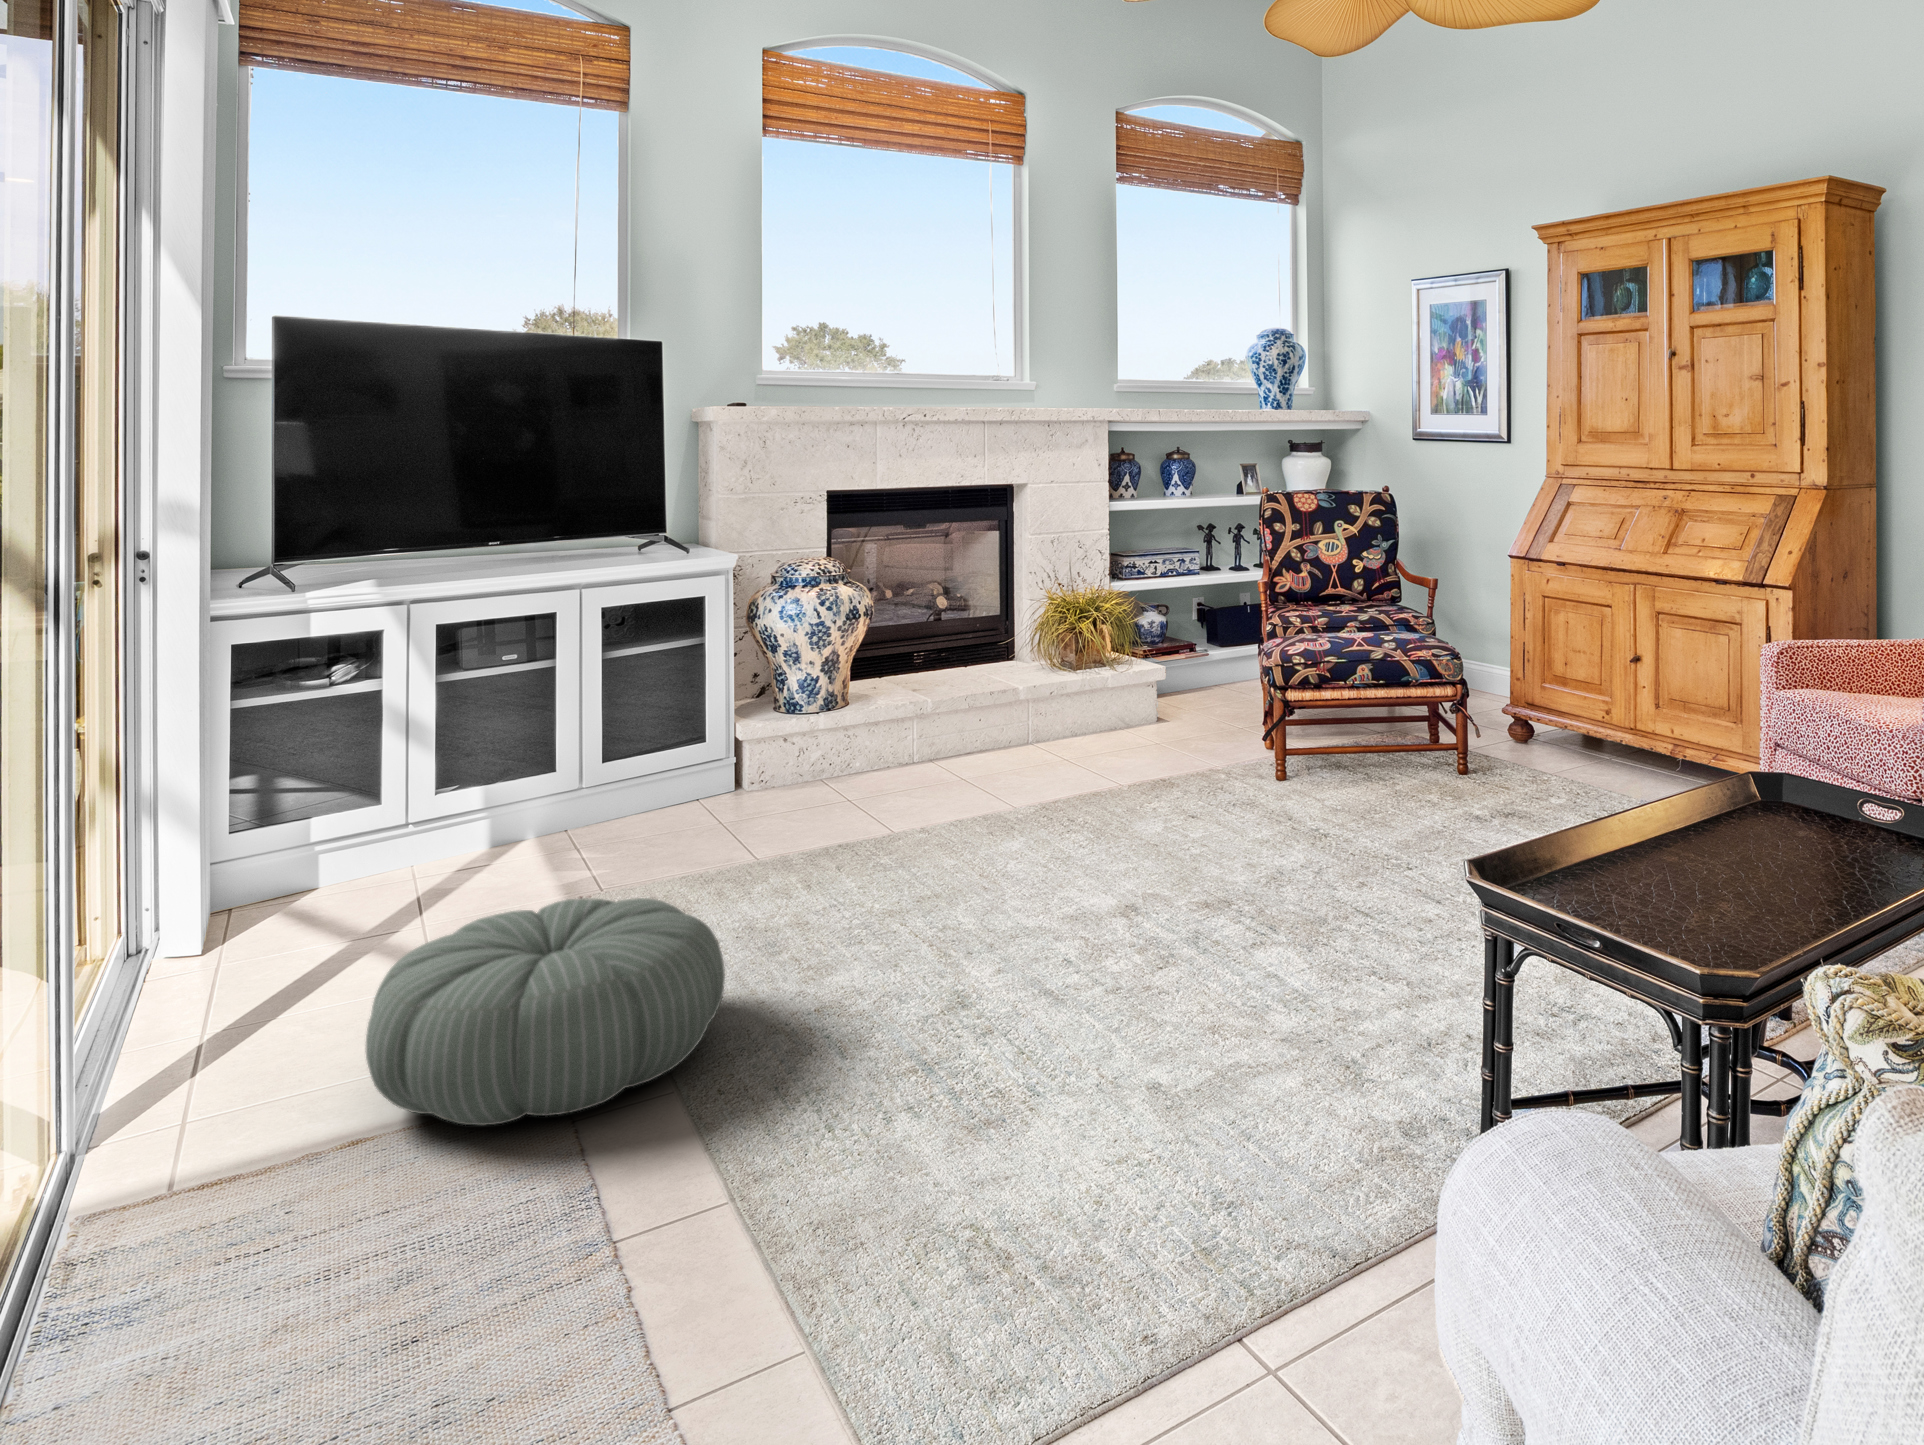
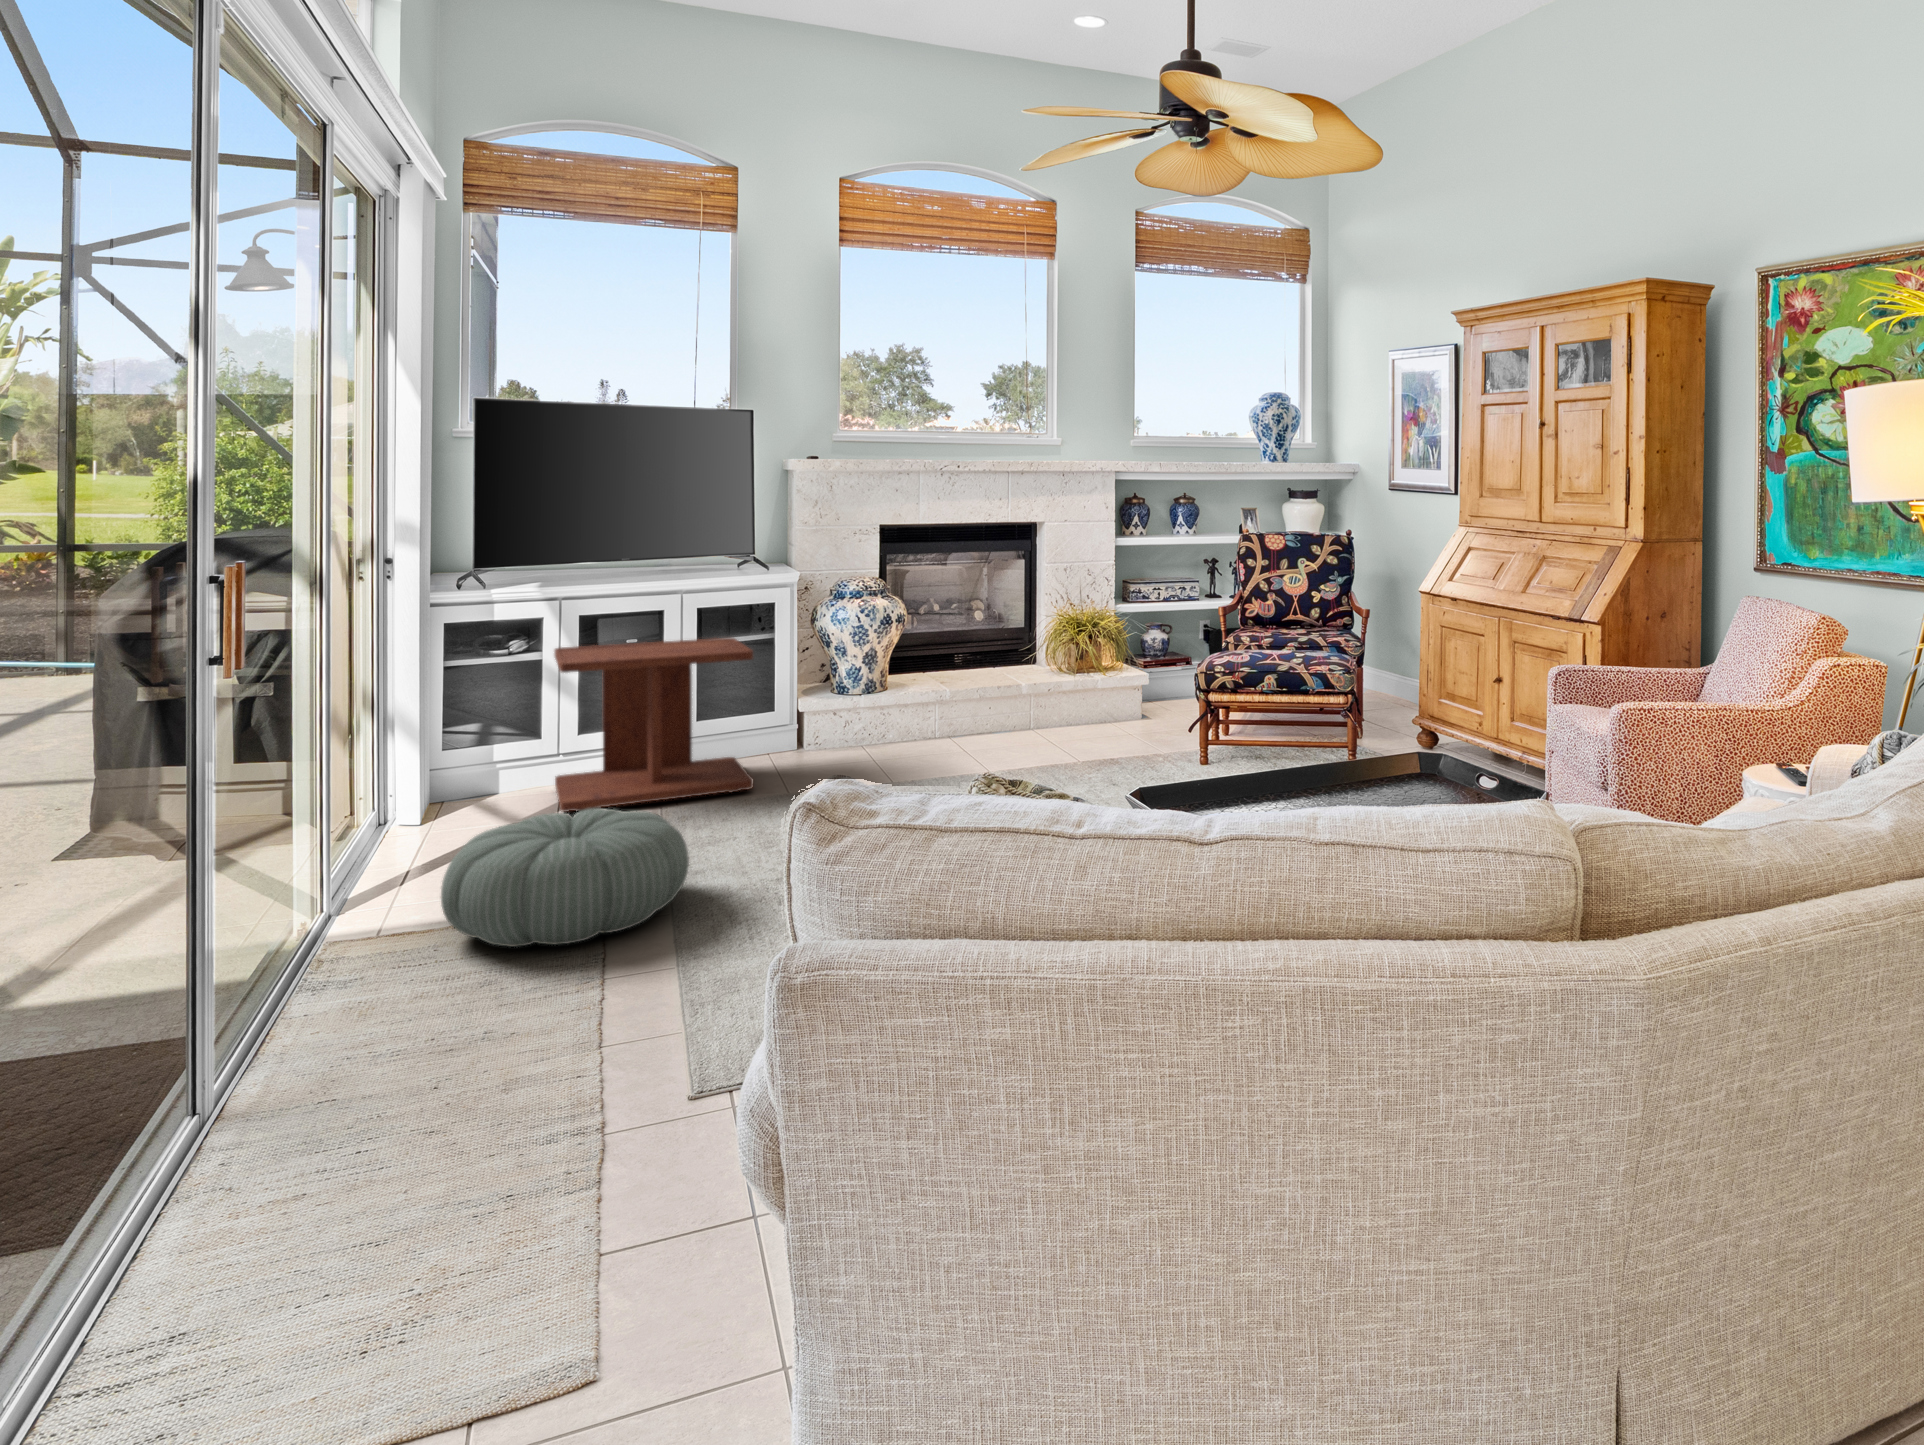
side table: none [422,644,718,897] -> present [554,638,753,812]

